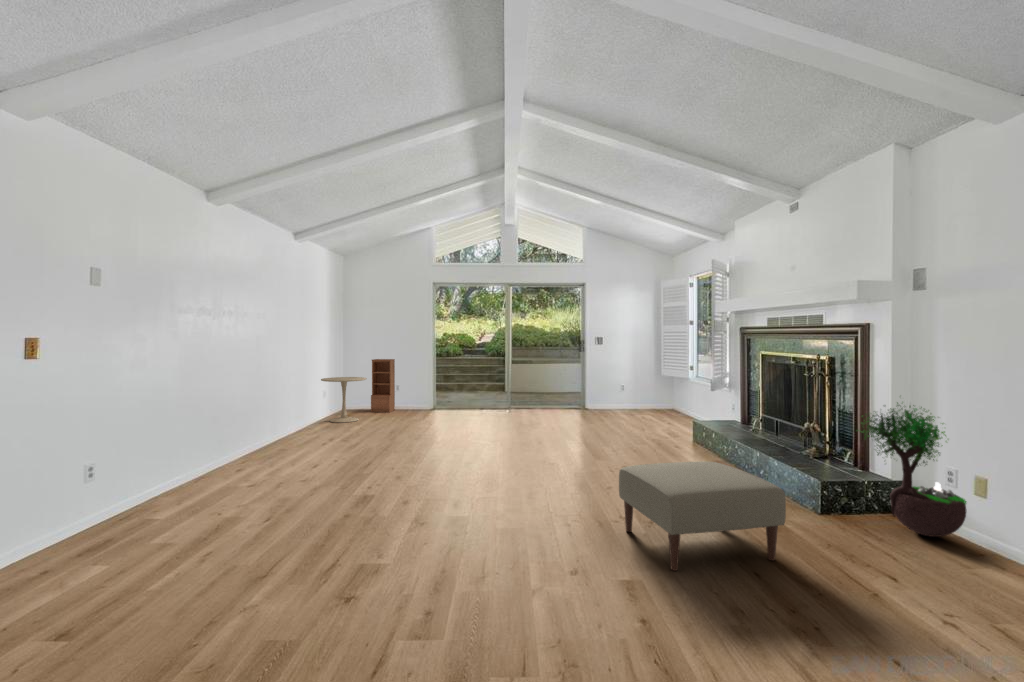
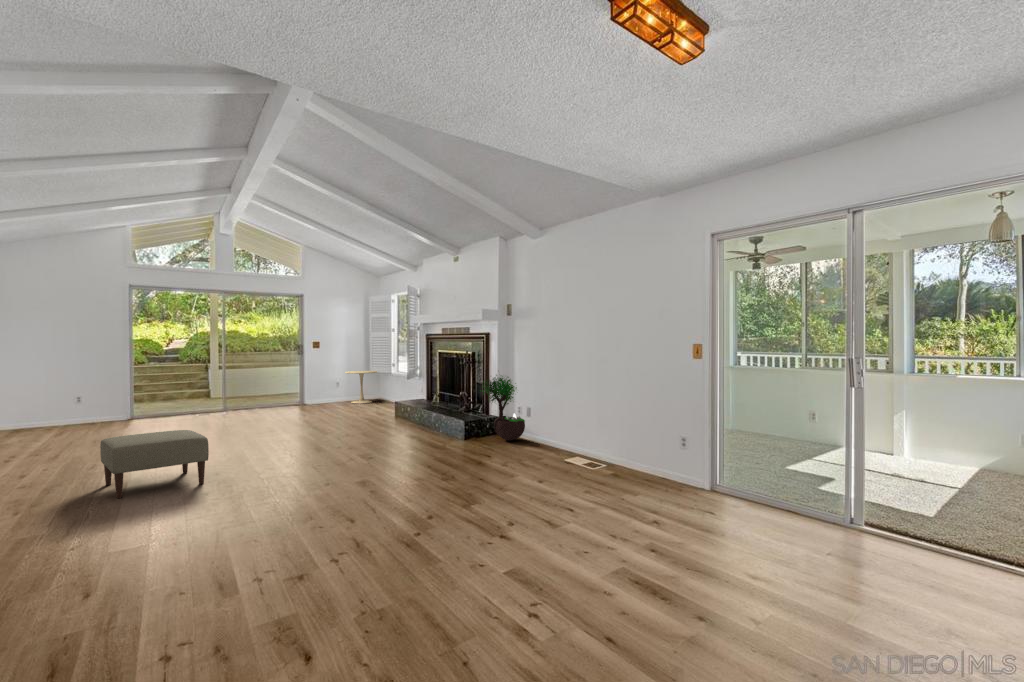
bookcase: present [371,359,395,412] -> none [72,367,101,422]
side table: present [321,377,367,423] -> present [345,371,377,404]
ottoman: present [619,462,786,571] -> present [100,430,209,498]

